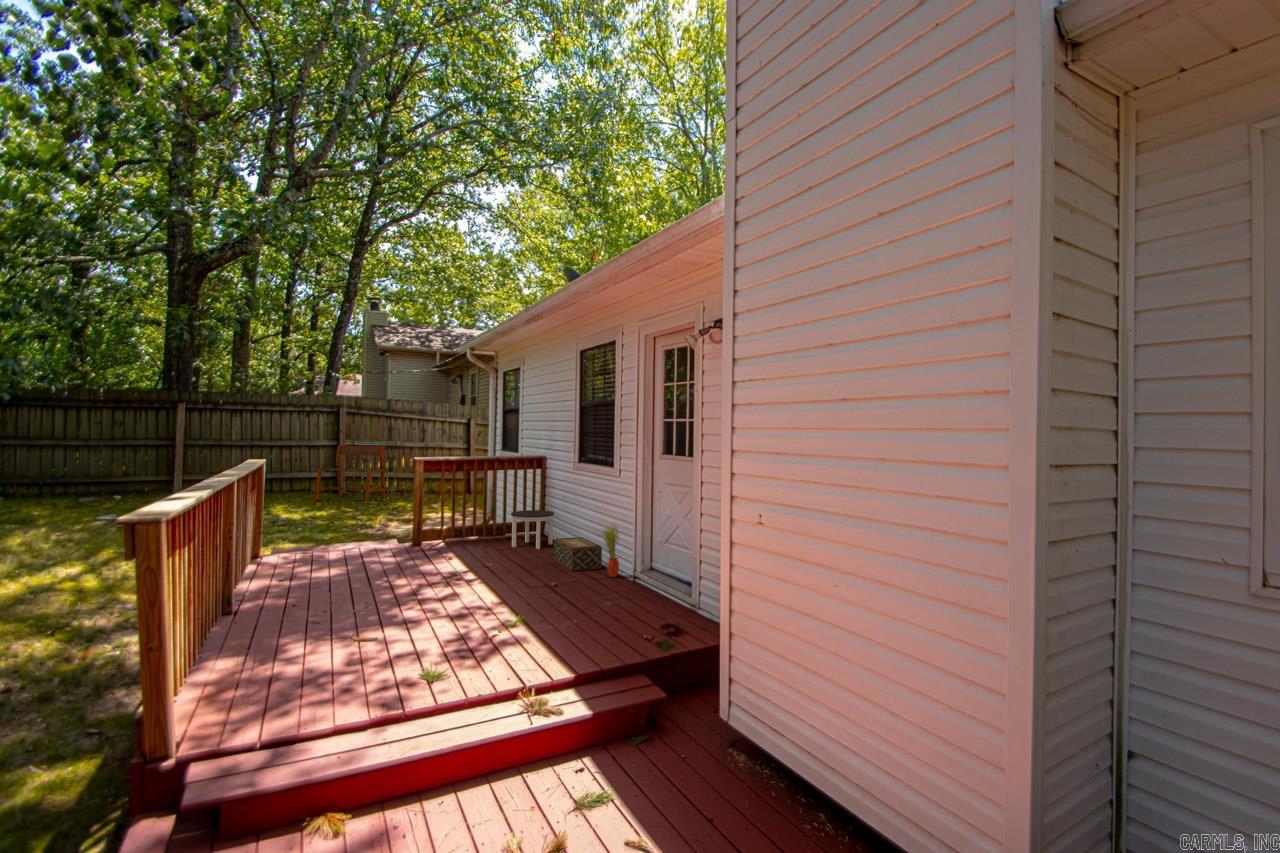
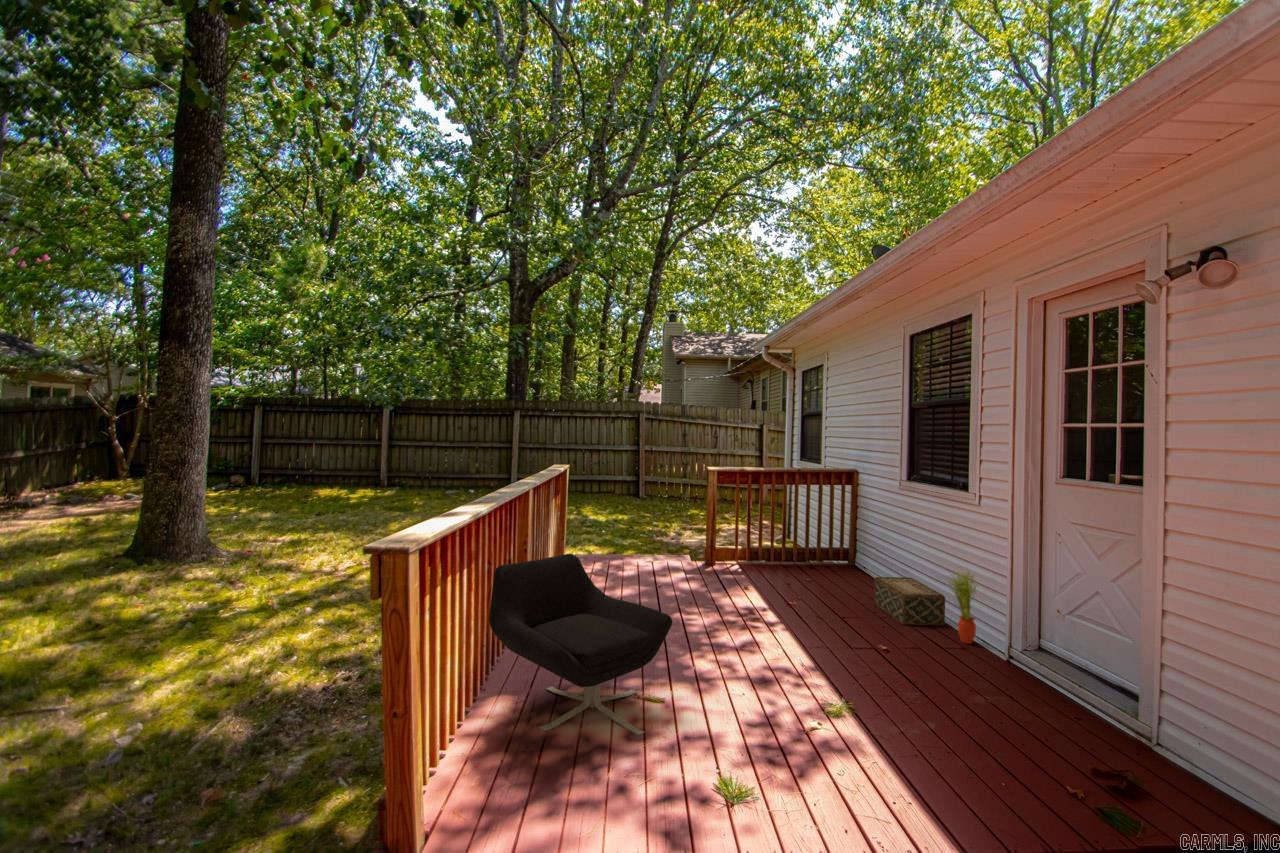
bench: present [315,445,386,501] -> none [619,450,682,506]
round table: present [511,510,554,549] -> none [817,534,871,584]
lounge chair: none [211,531,384,671] -> present [489,554,672,735]

